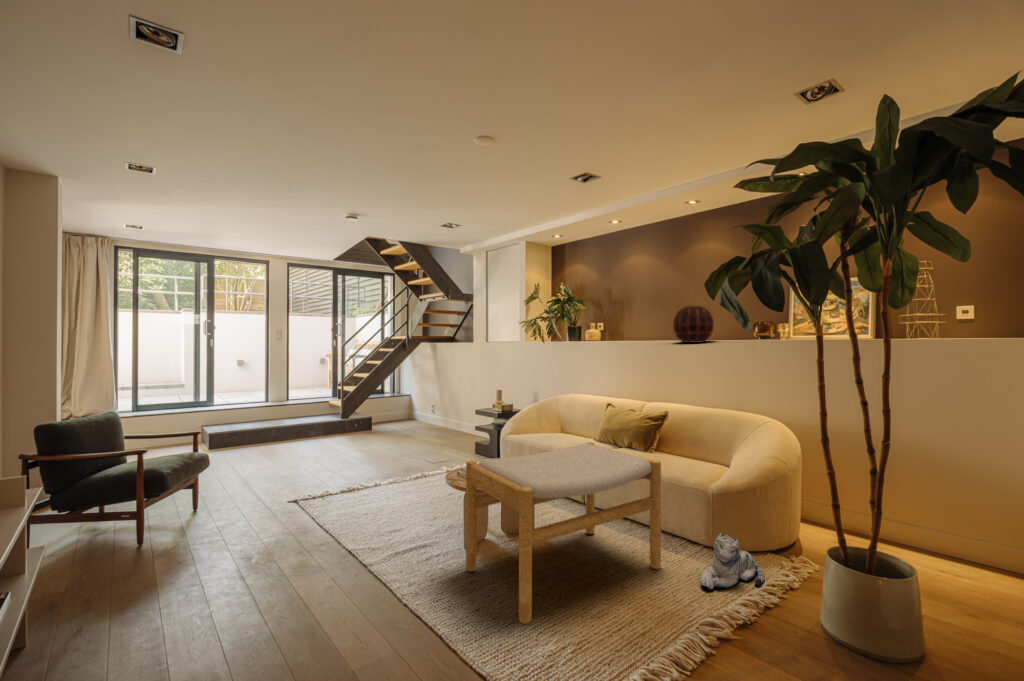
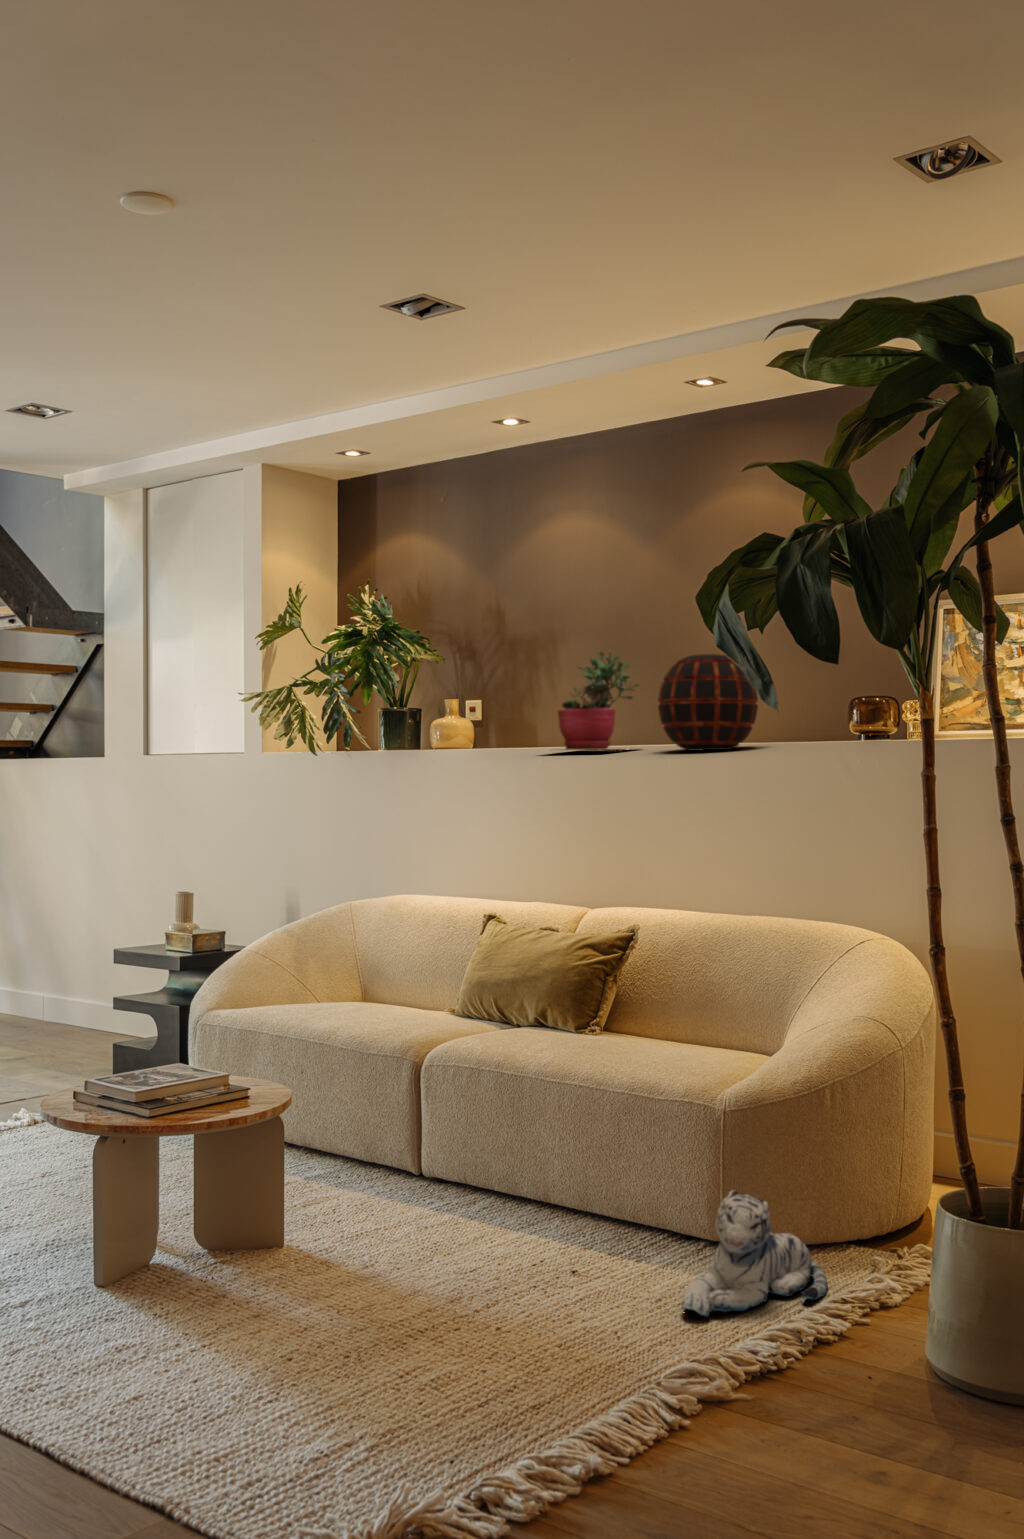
succulent plant: none [624,305,666,343] -> present [558,652,638,750]
footstool: present [466,442,661,624] -> none [99,1000,598,1414]

